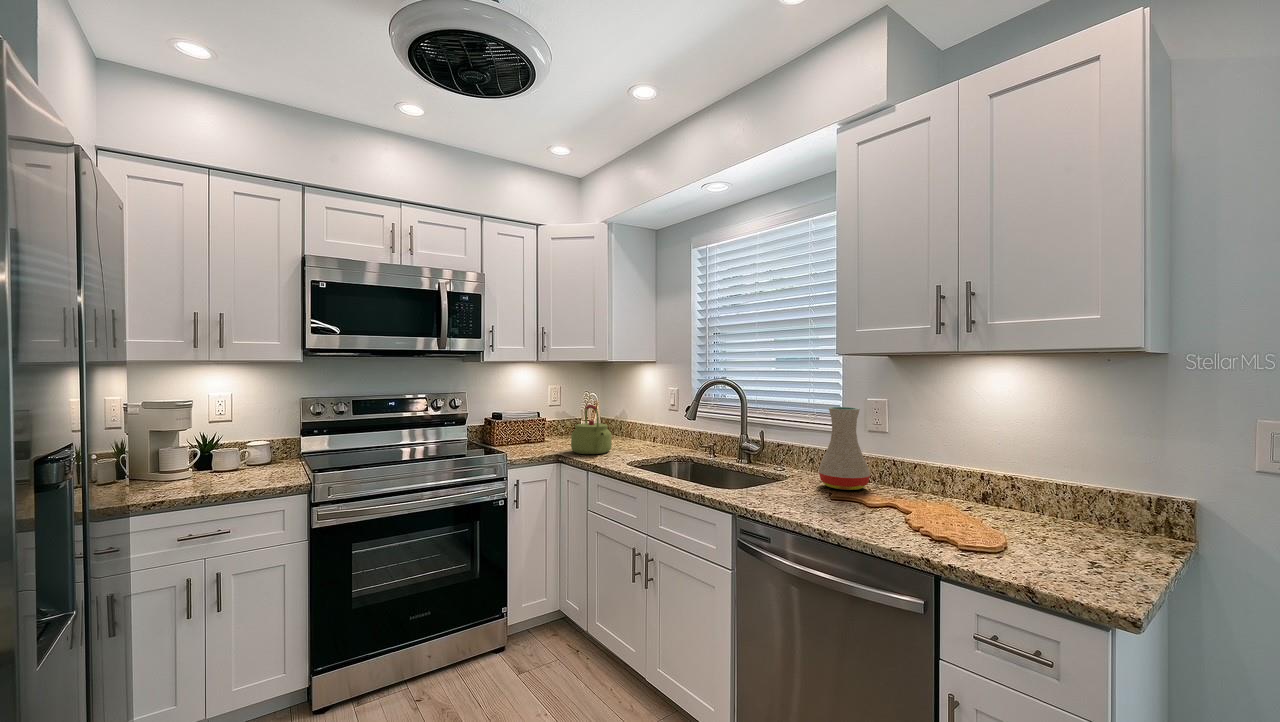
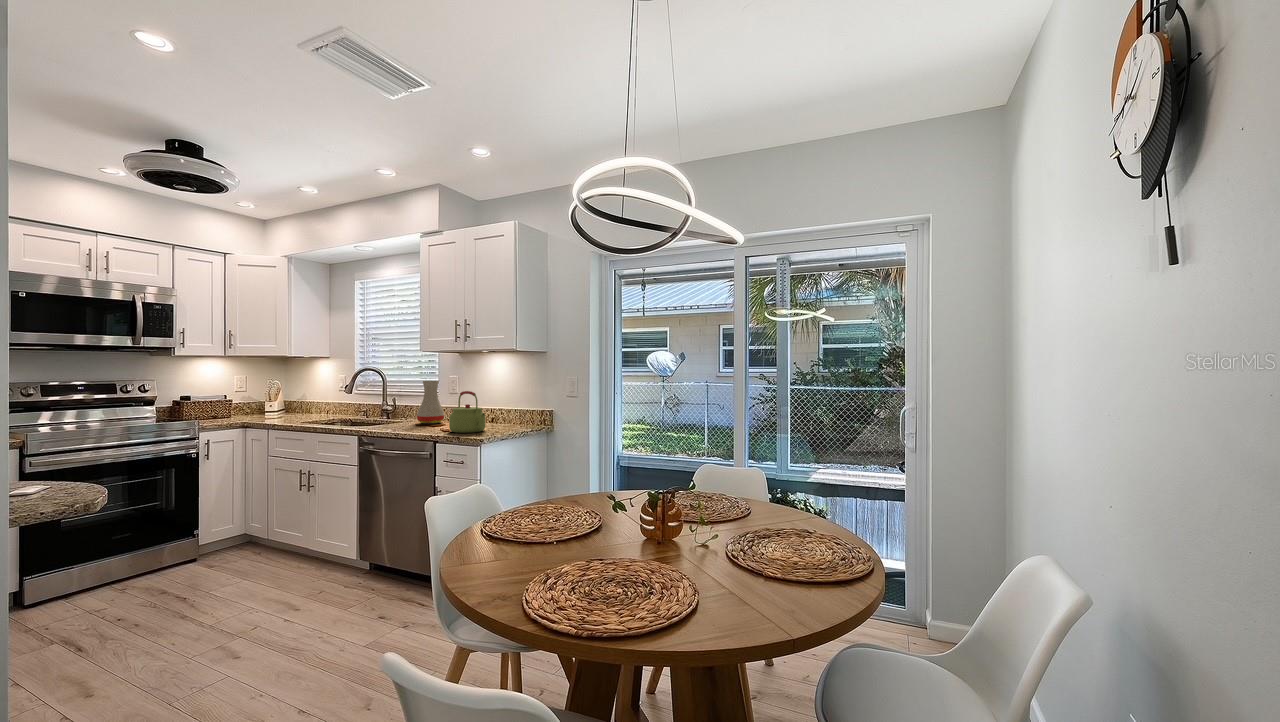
kettle: present [571,405,612,454] -> present [449,391,485,433]

